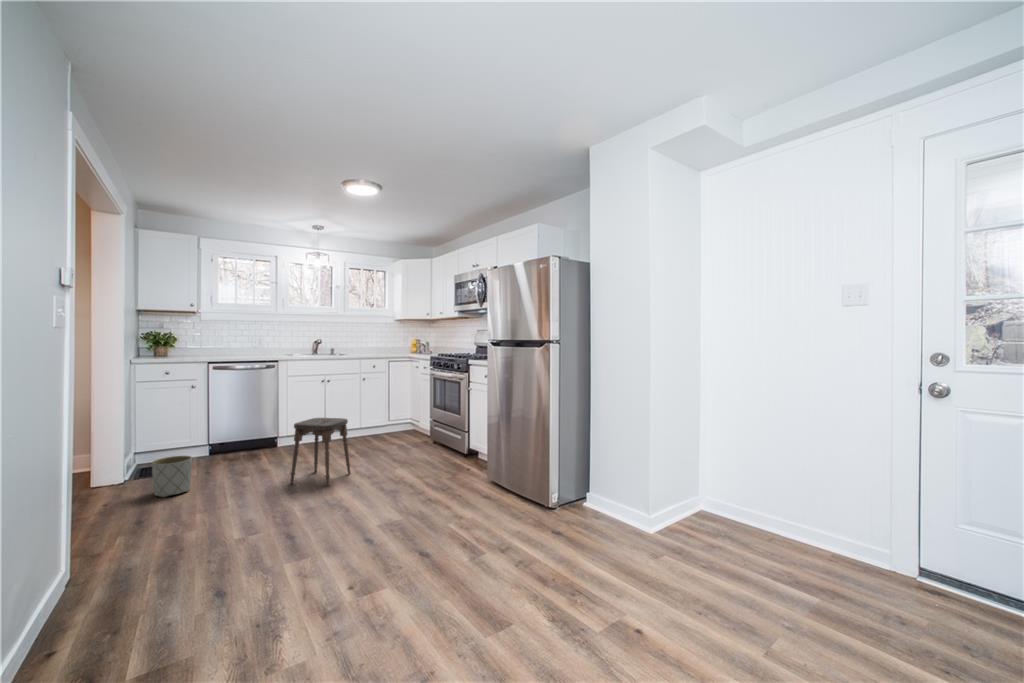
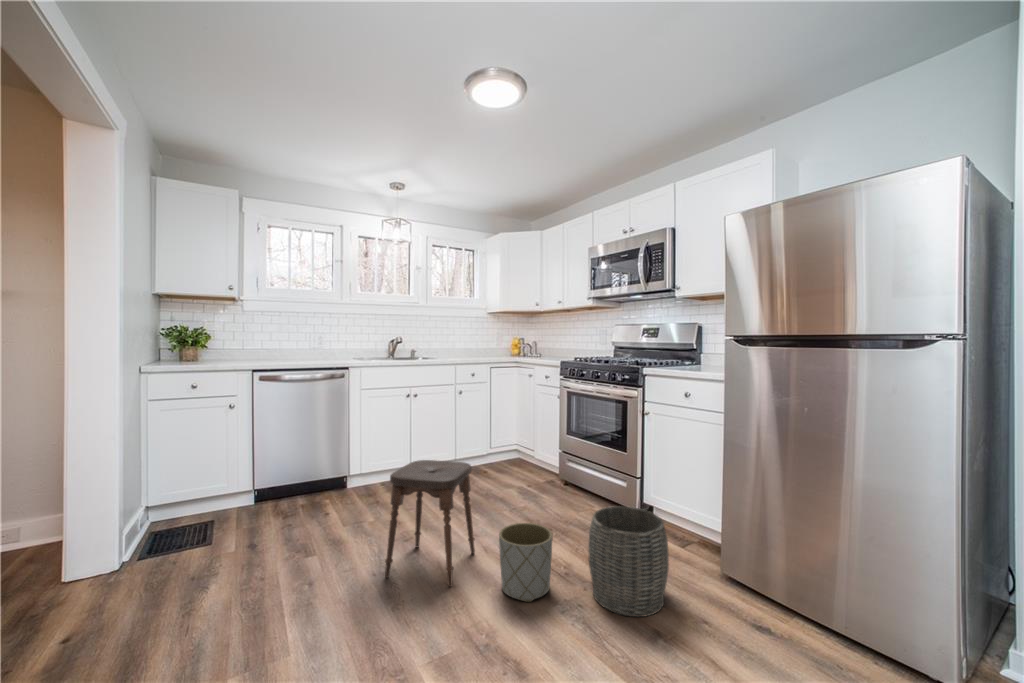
woven basket: none [406,440,449,493] -> present [588,506,669,617]
planter: present [152,456,192,497] -> present [499,523,553,602]

